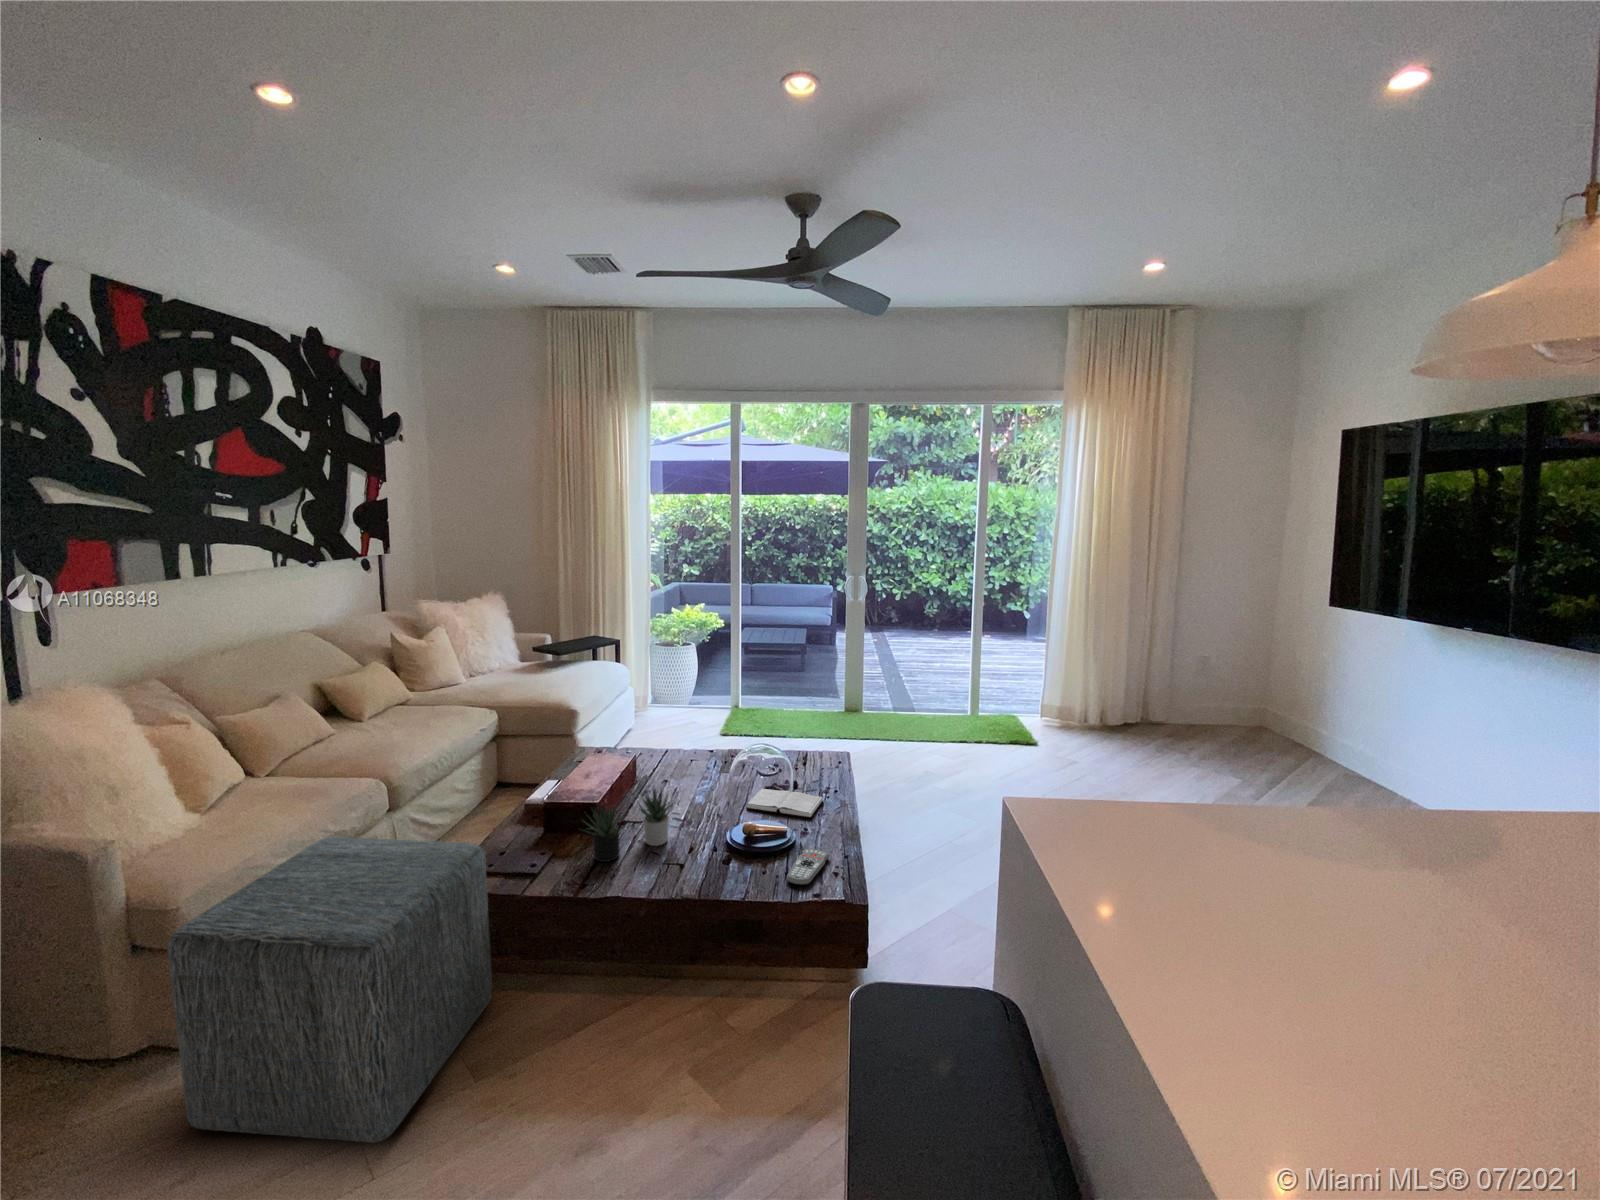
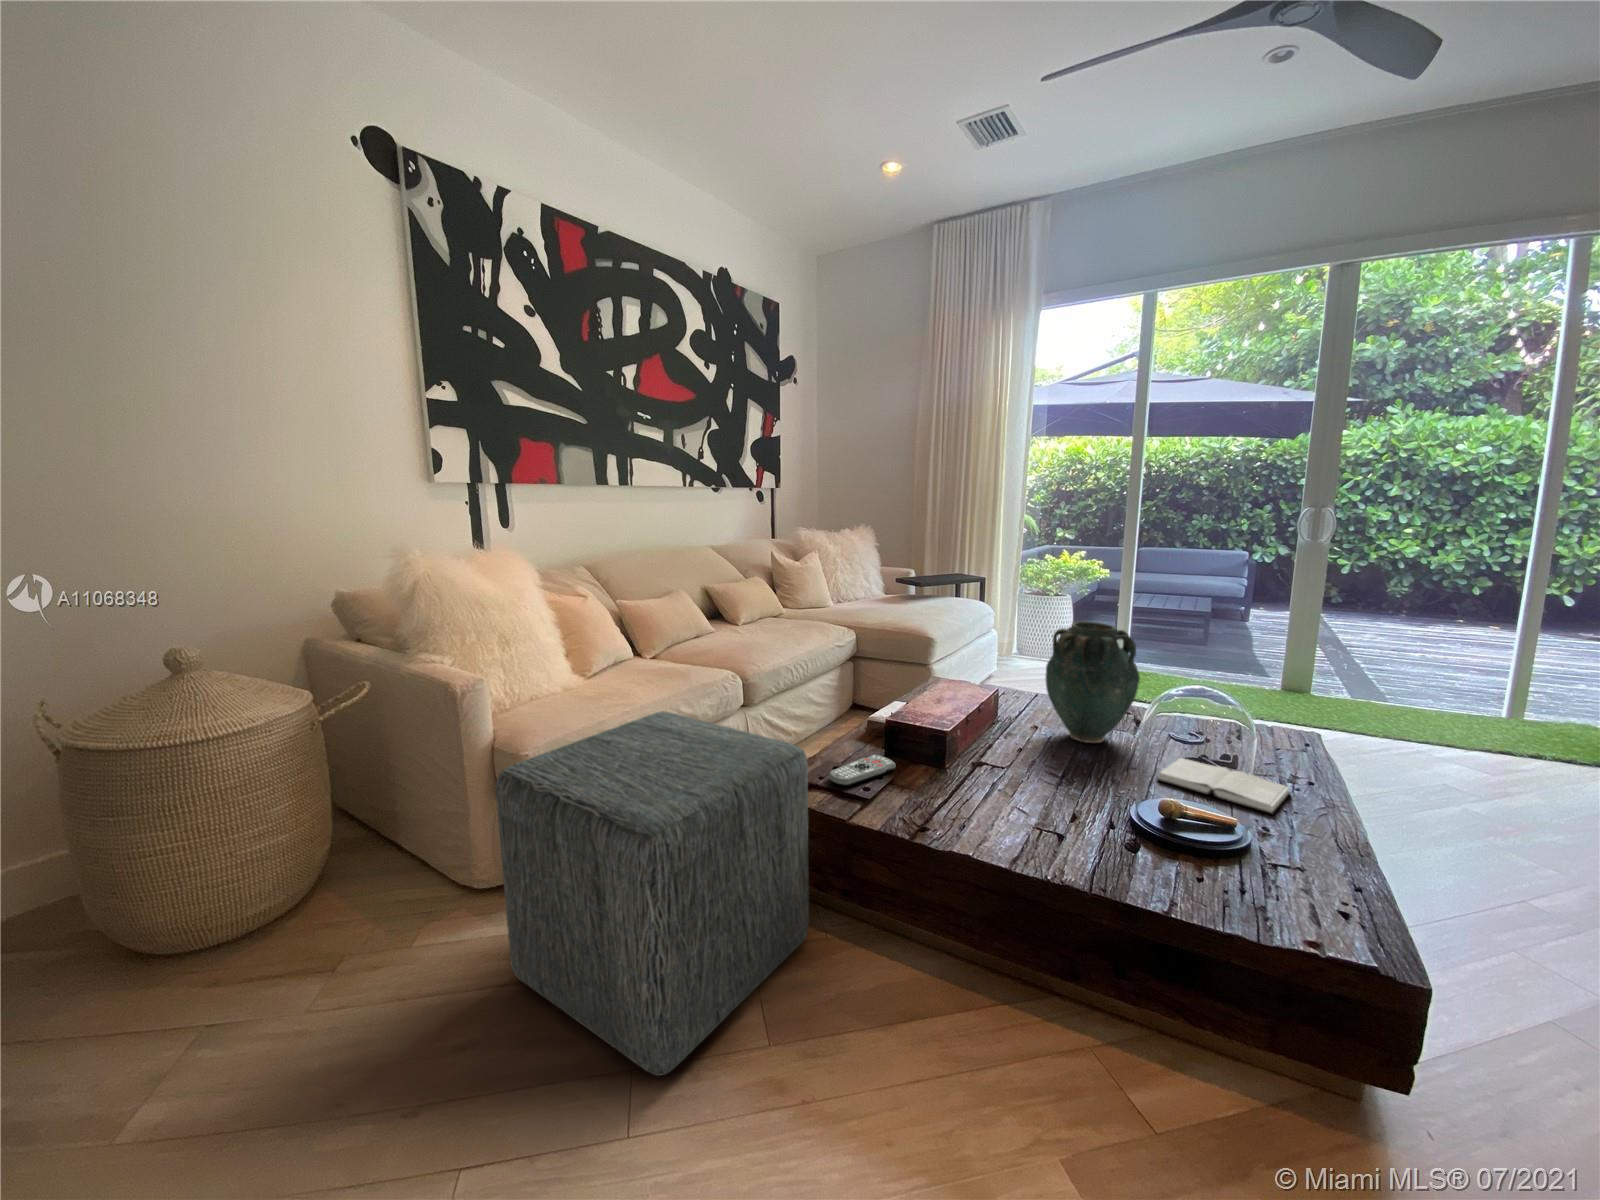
vase: none [669,696,734,788] -> present [1045,621,1140,743]
succulent plant: present [587,789,676,862] -> none [921,719,1062,807]
remote control: present [787,849,829,885] -> present [829,755,896,786]

